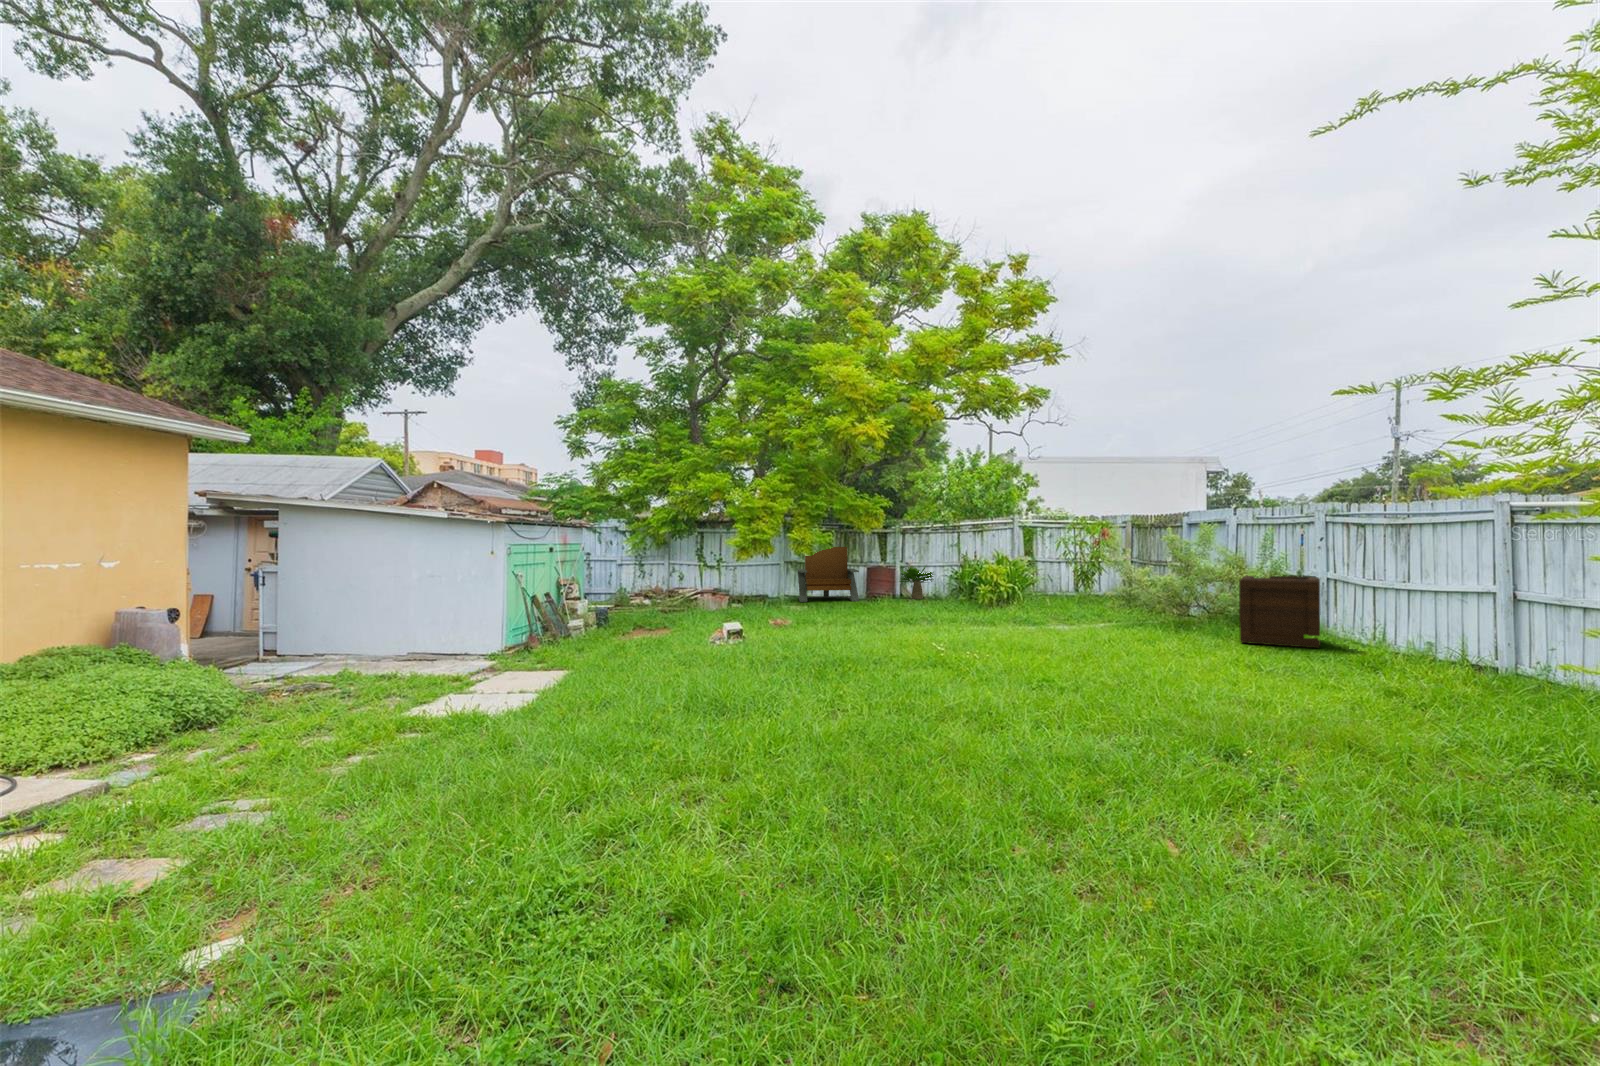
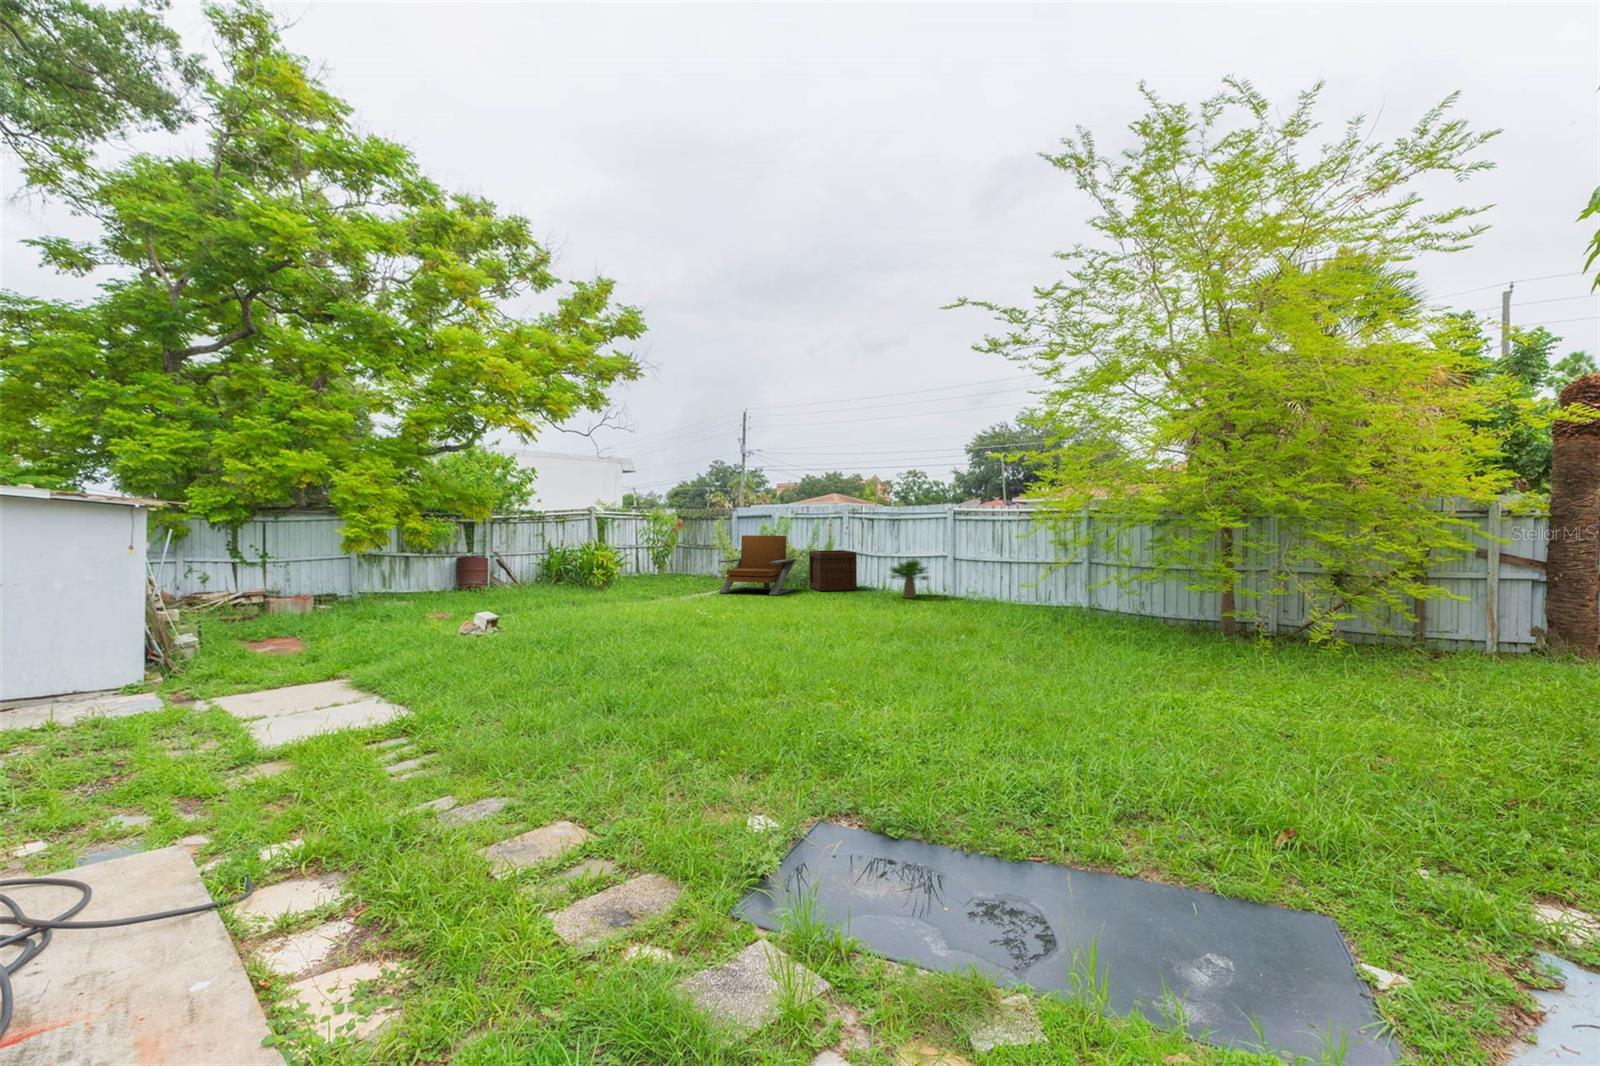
lounge chair: present [798,547,859,602] -> present [719,535,795,595]
potted plant: present [899,566,934,599] -> present [889,559,928,598]

